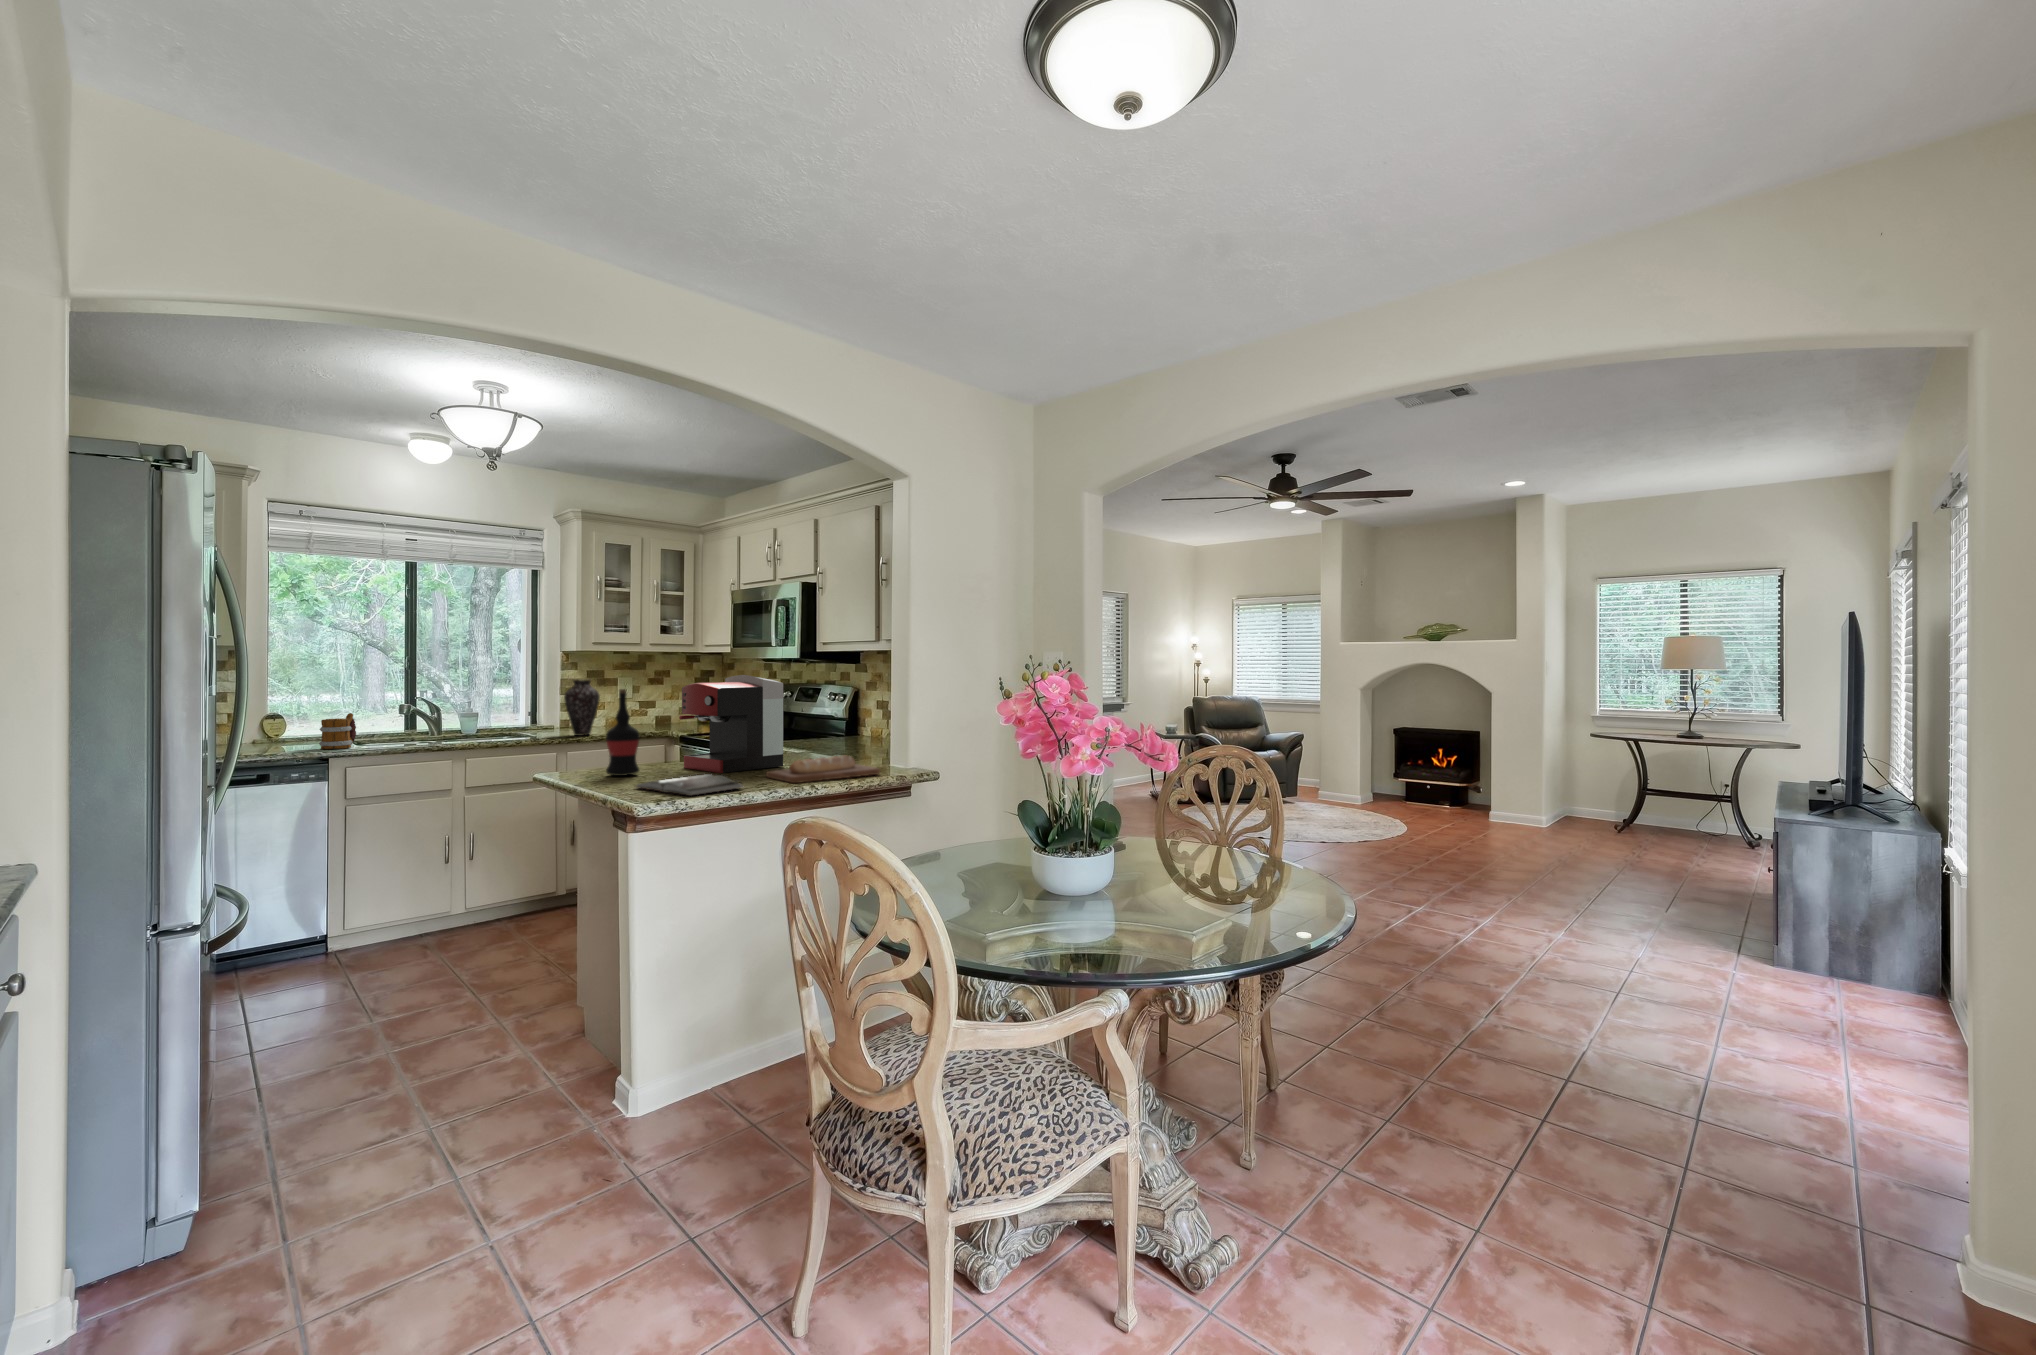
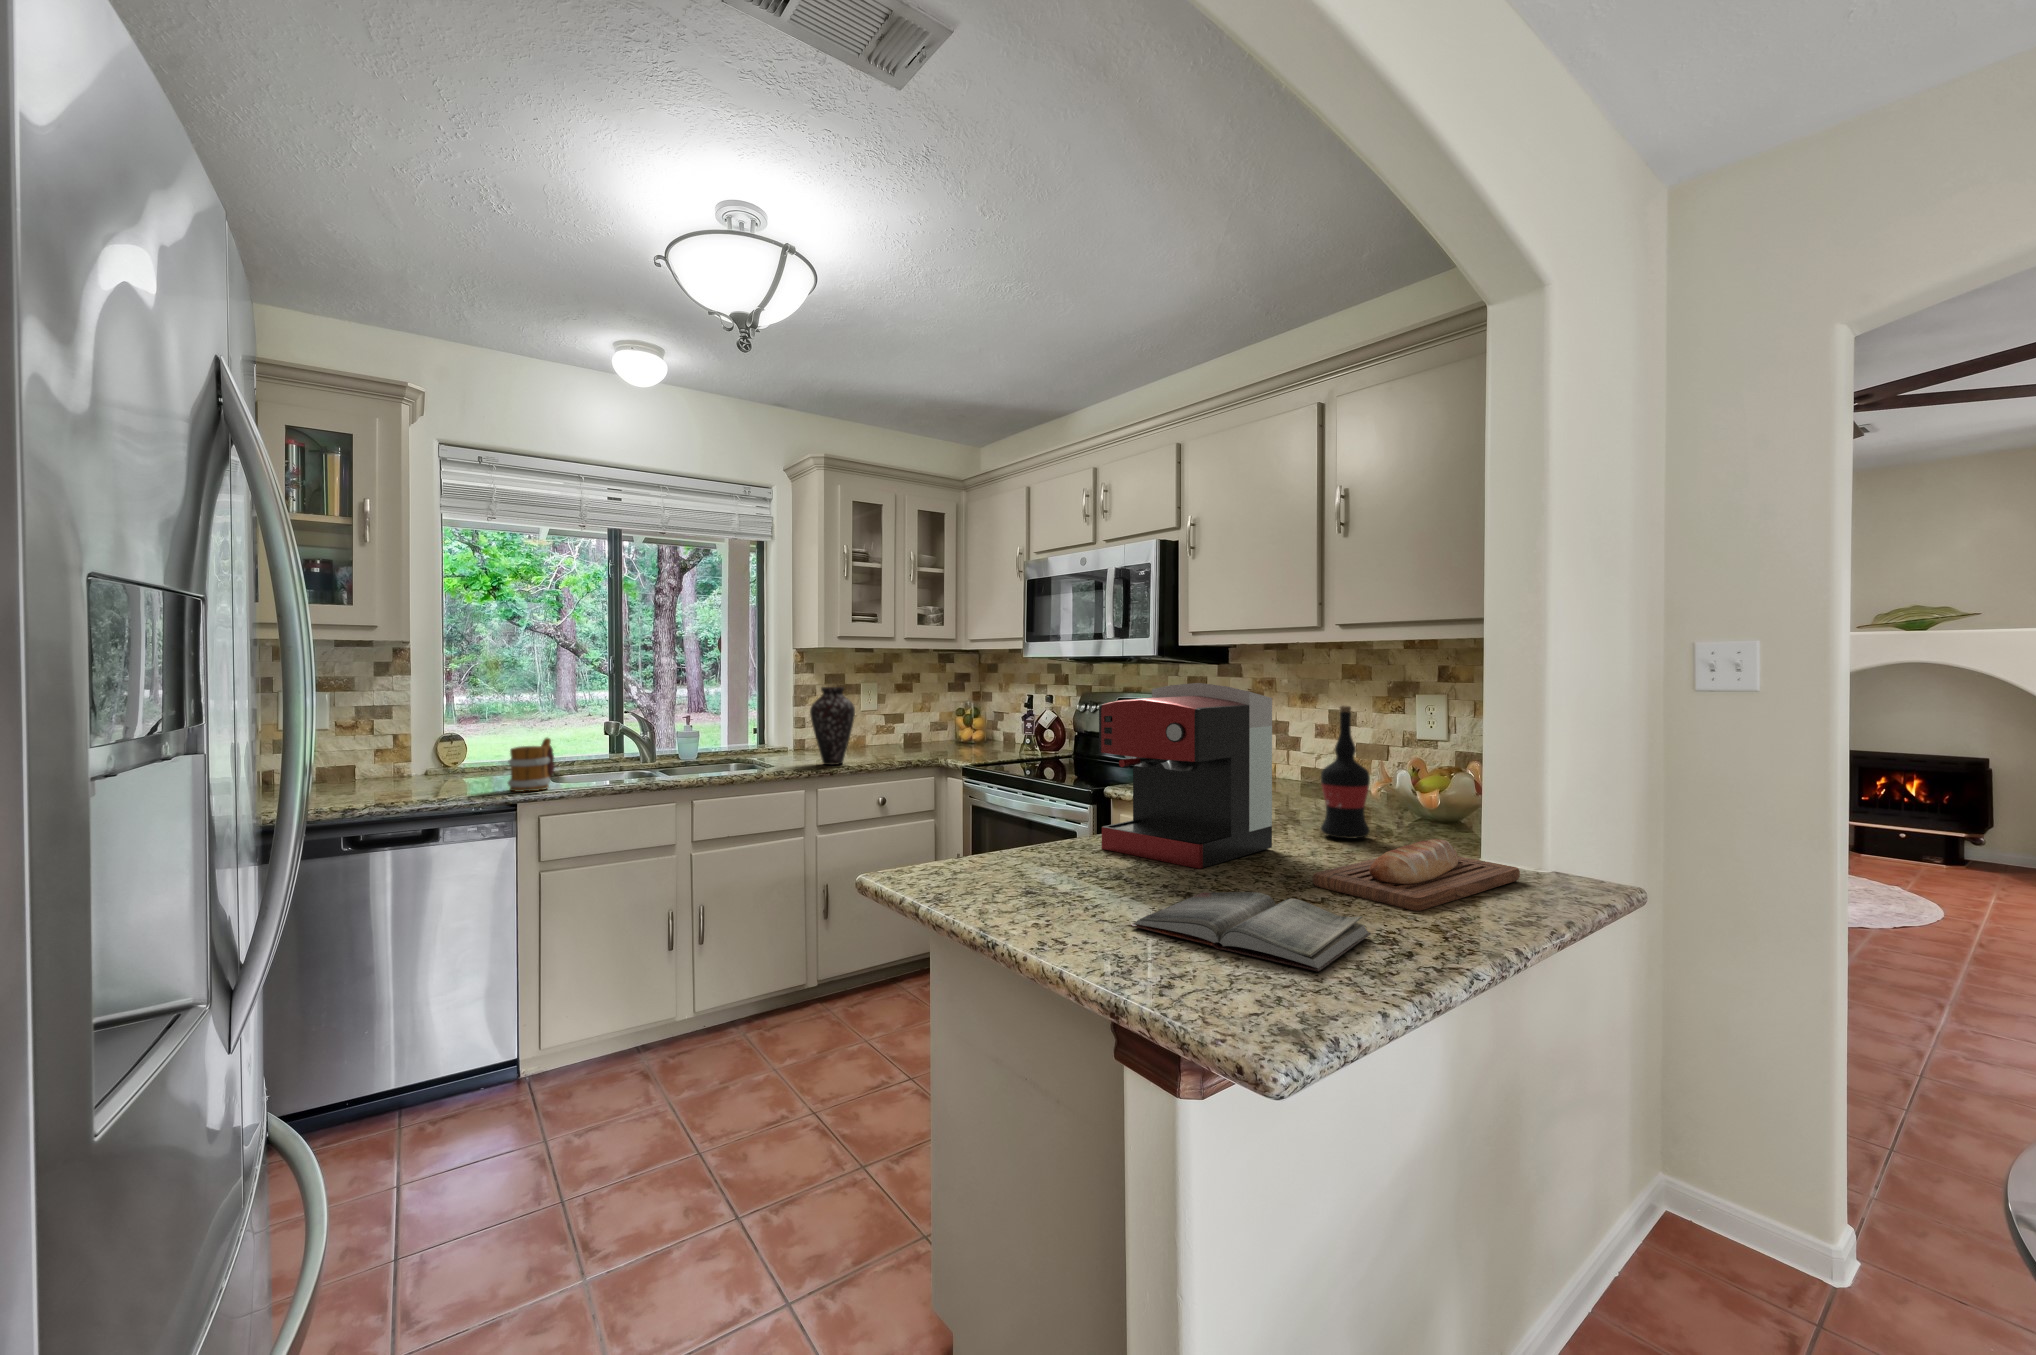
wine bottle: present [606,689,640,776] -> present [1321,706,1370,839]

